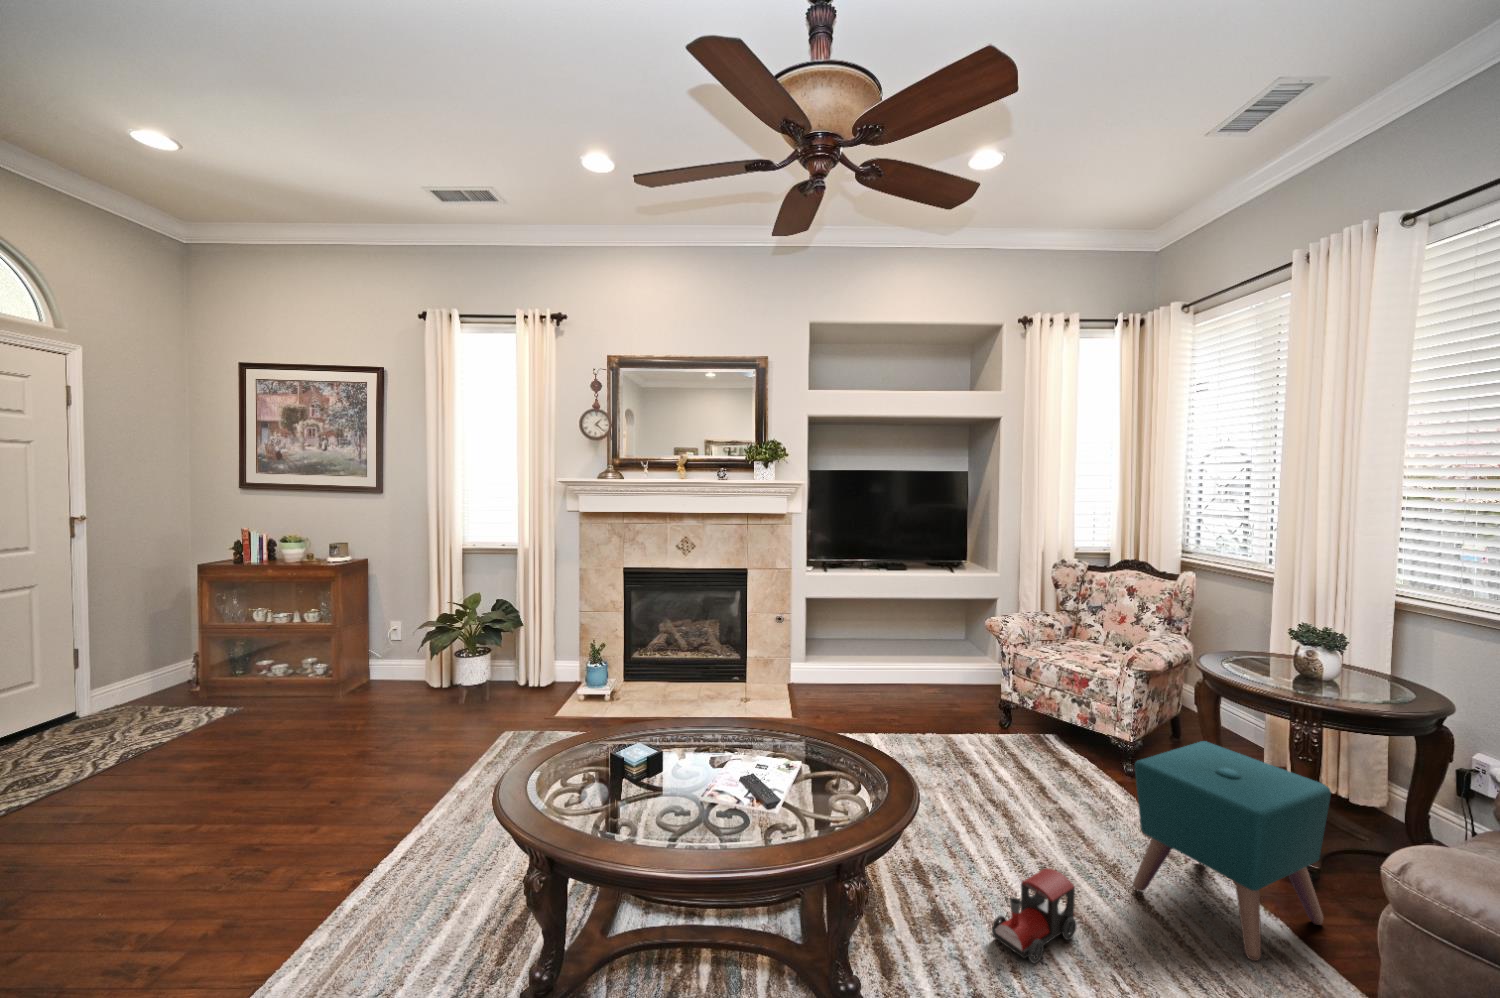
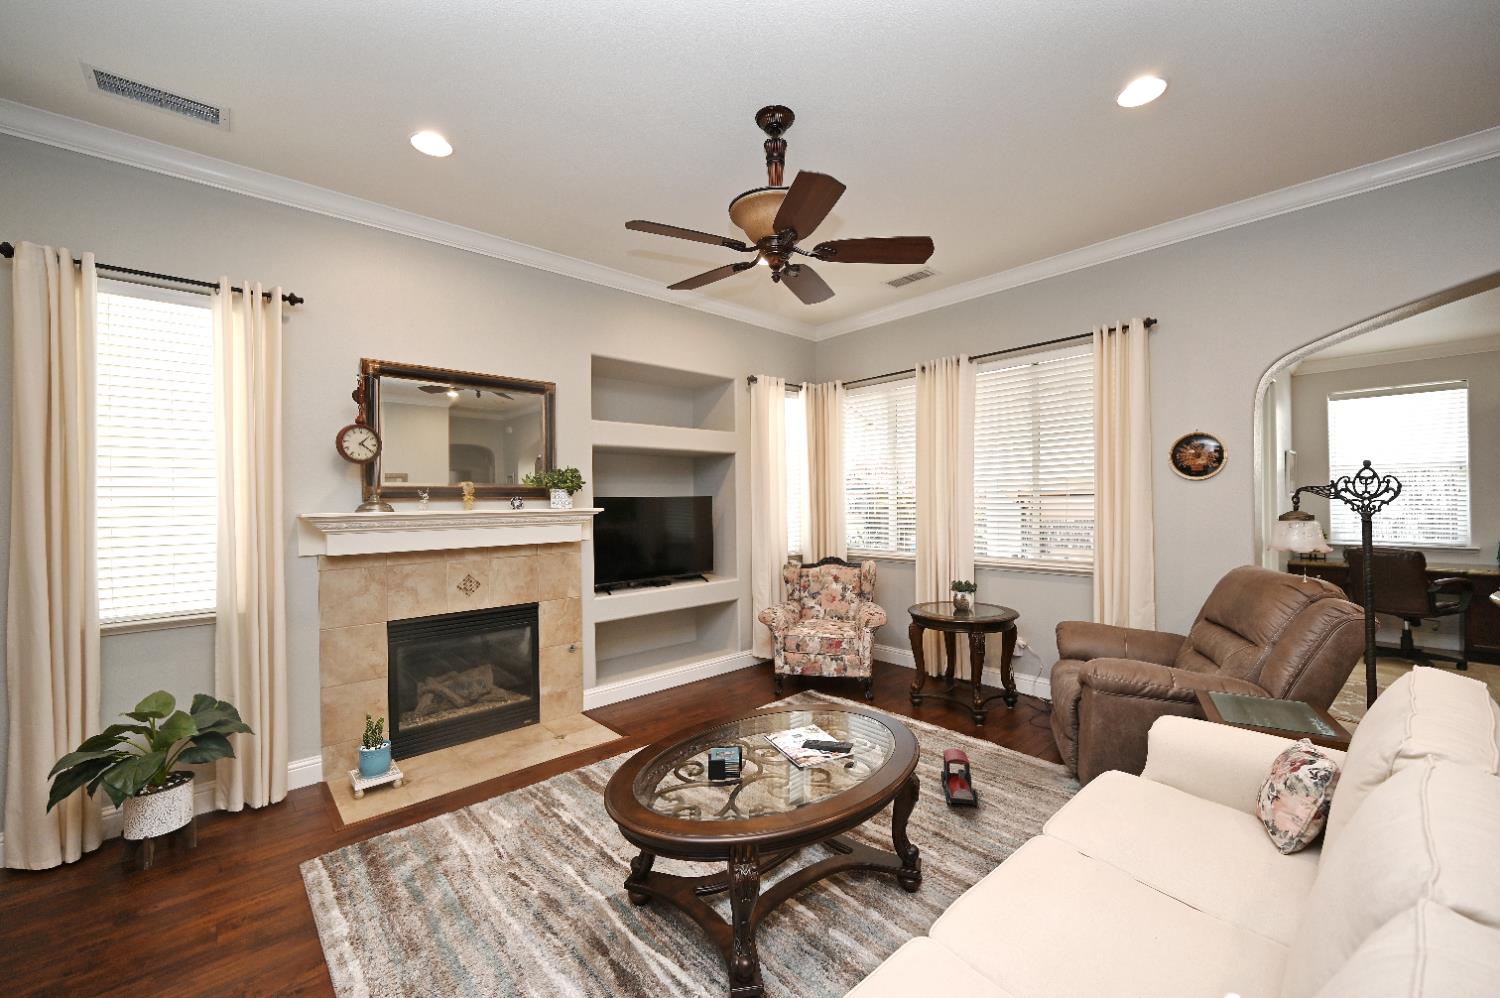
ottoman: present [1133,741,1331,961] -> none [952,653,1030,760]

